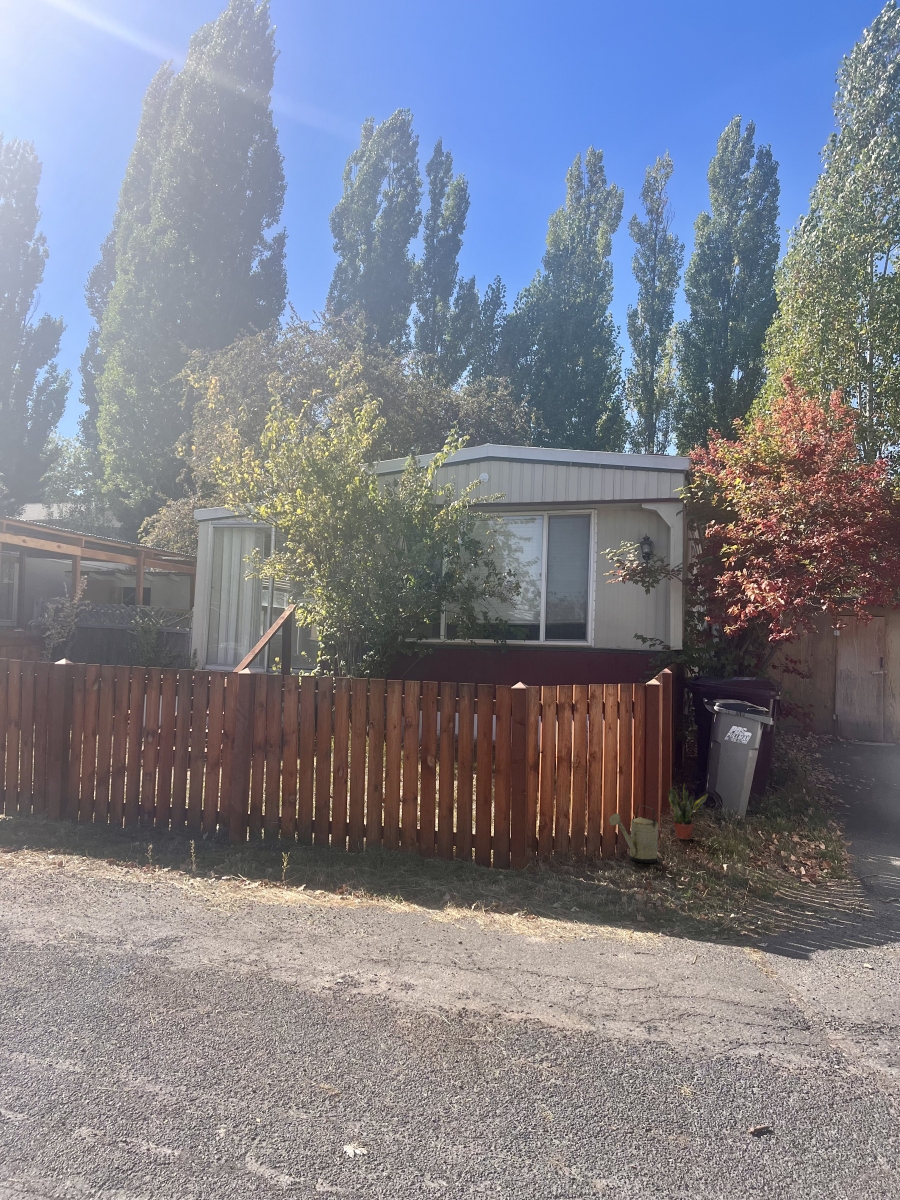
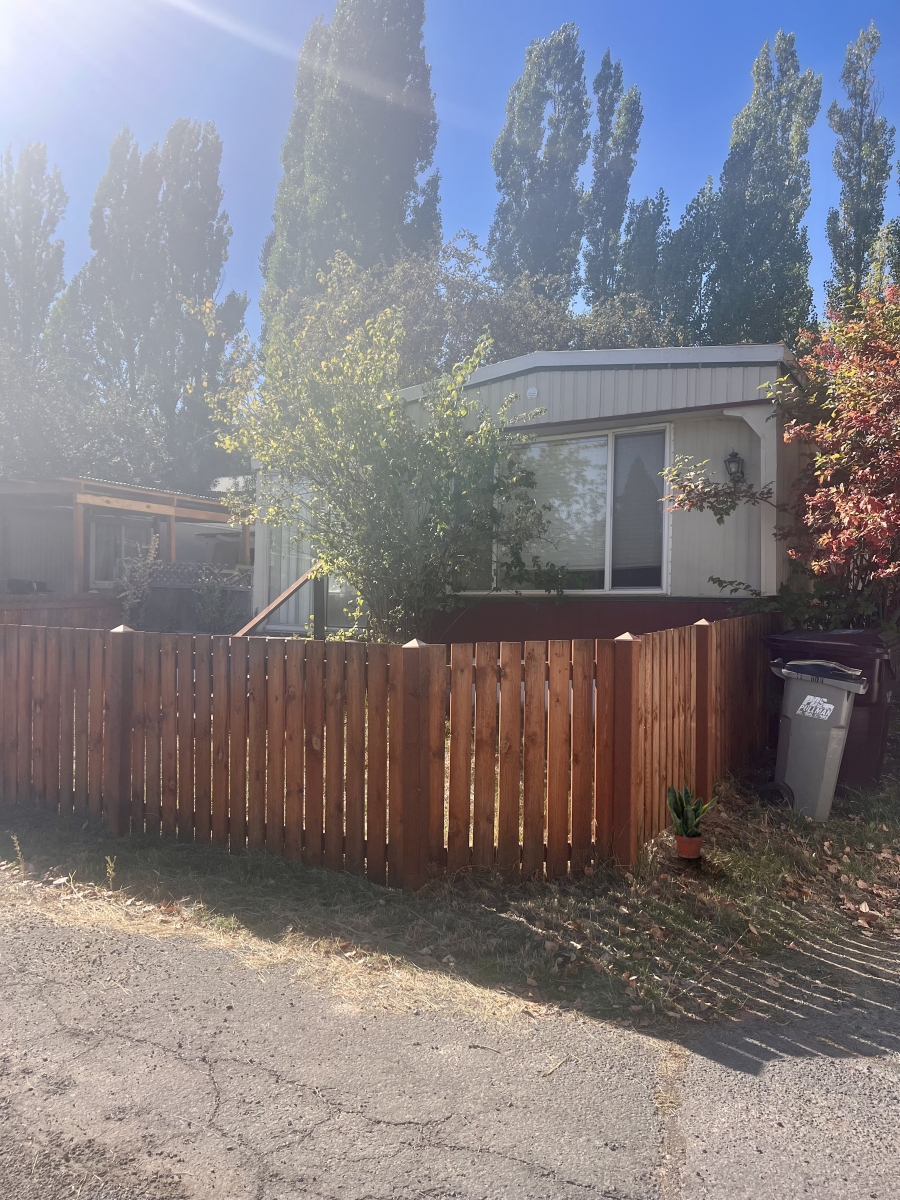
watering can: present [609,805,660,863] -> none [534,813,619,897]

